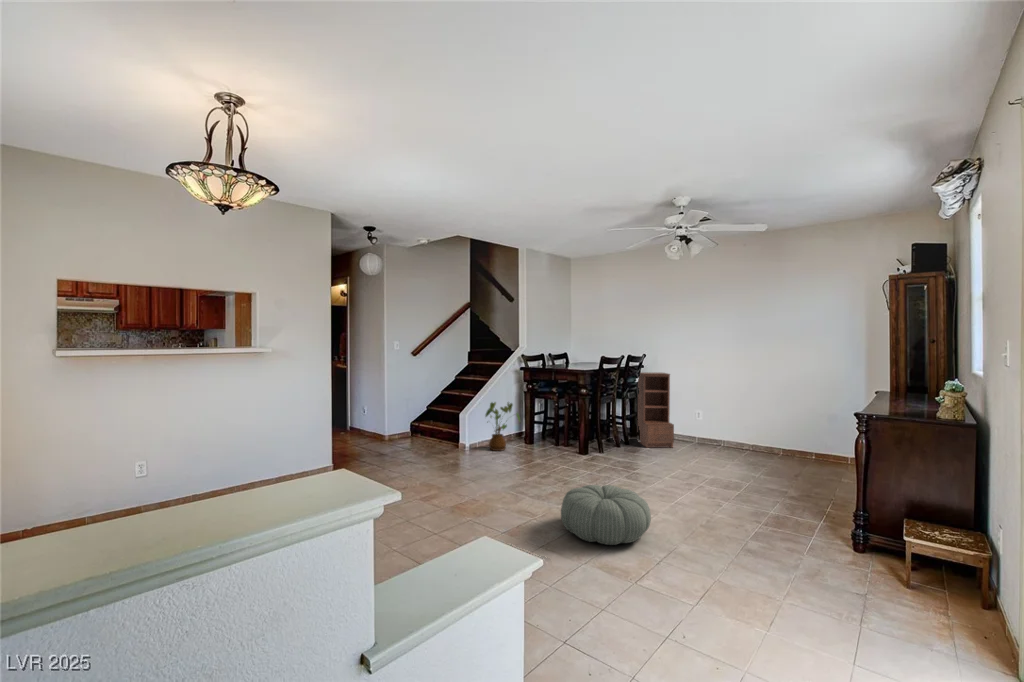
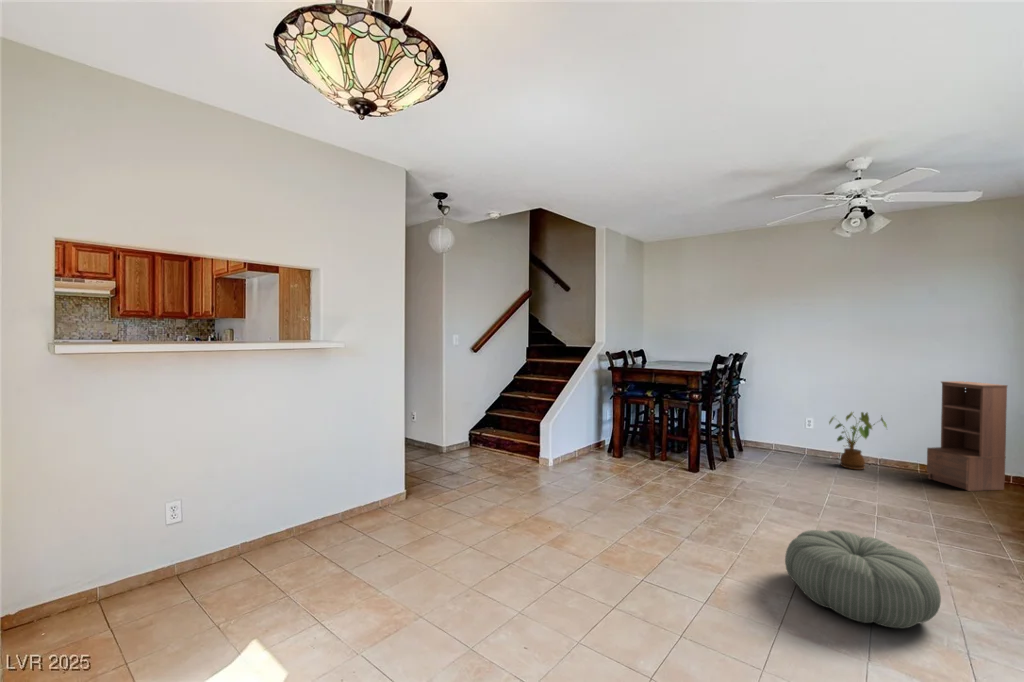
bookshelf: present [637,372,674,448] -> present [927,381,1007,491]
house plant: present [486,402,520,451] -> present [829,412,887,470]

